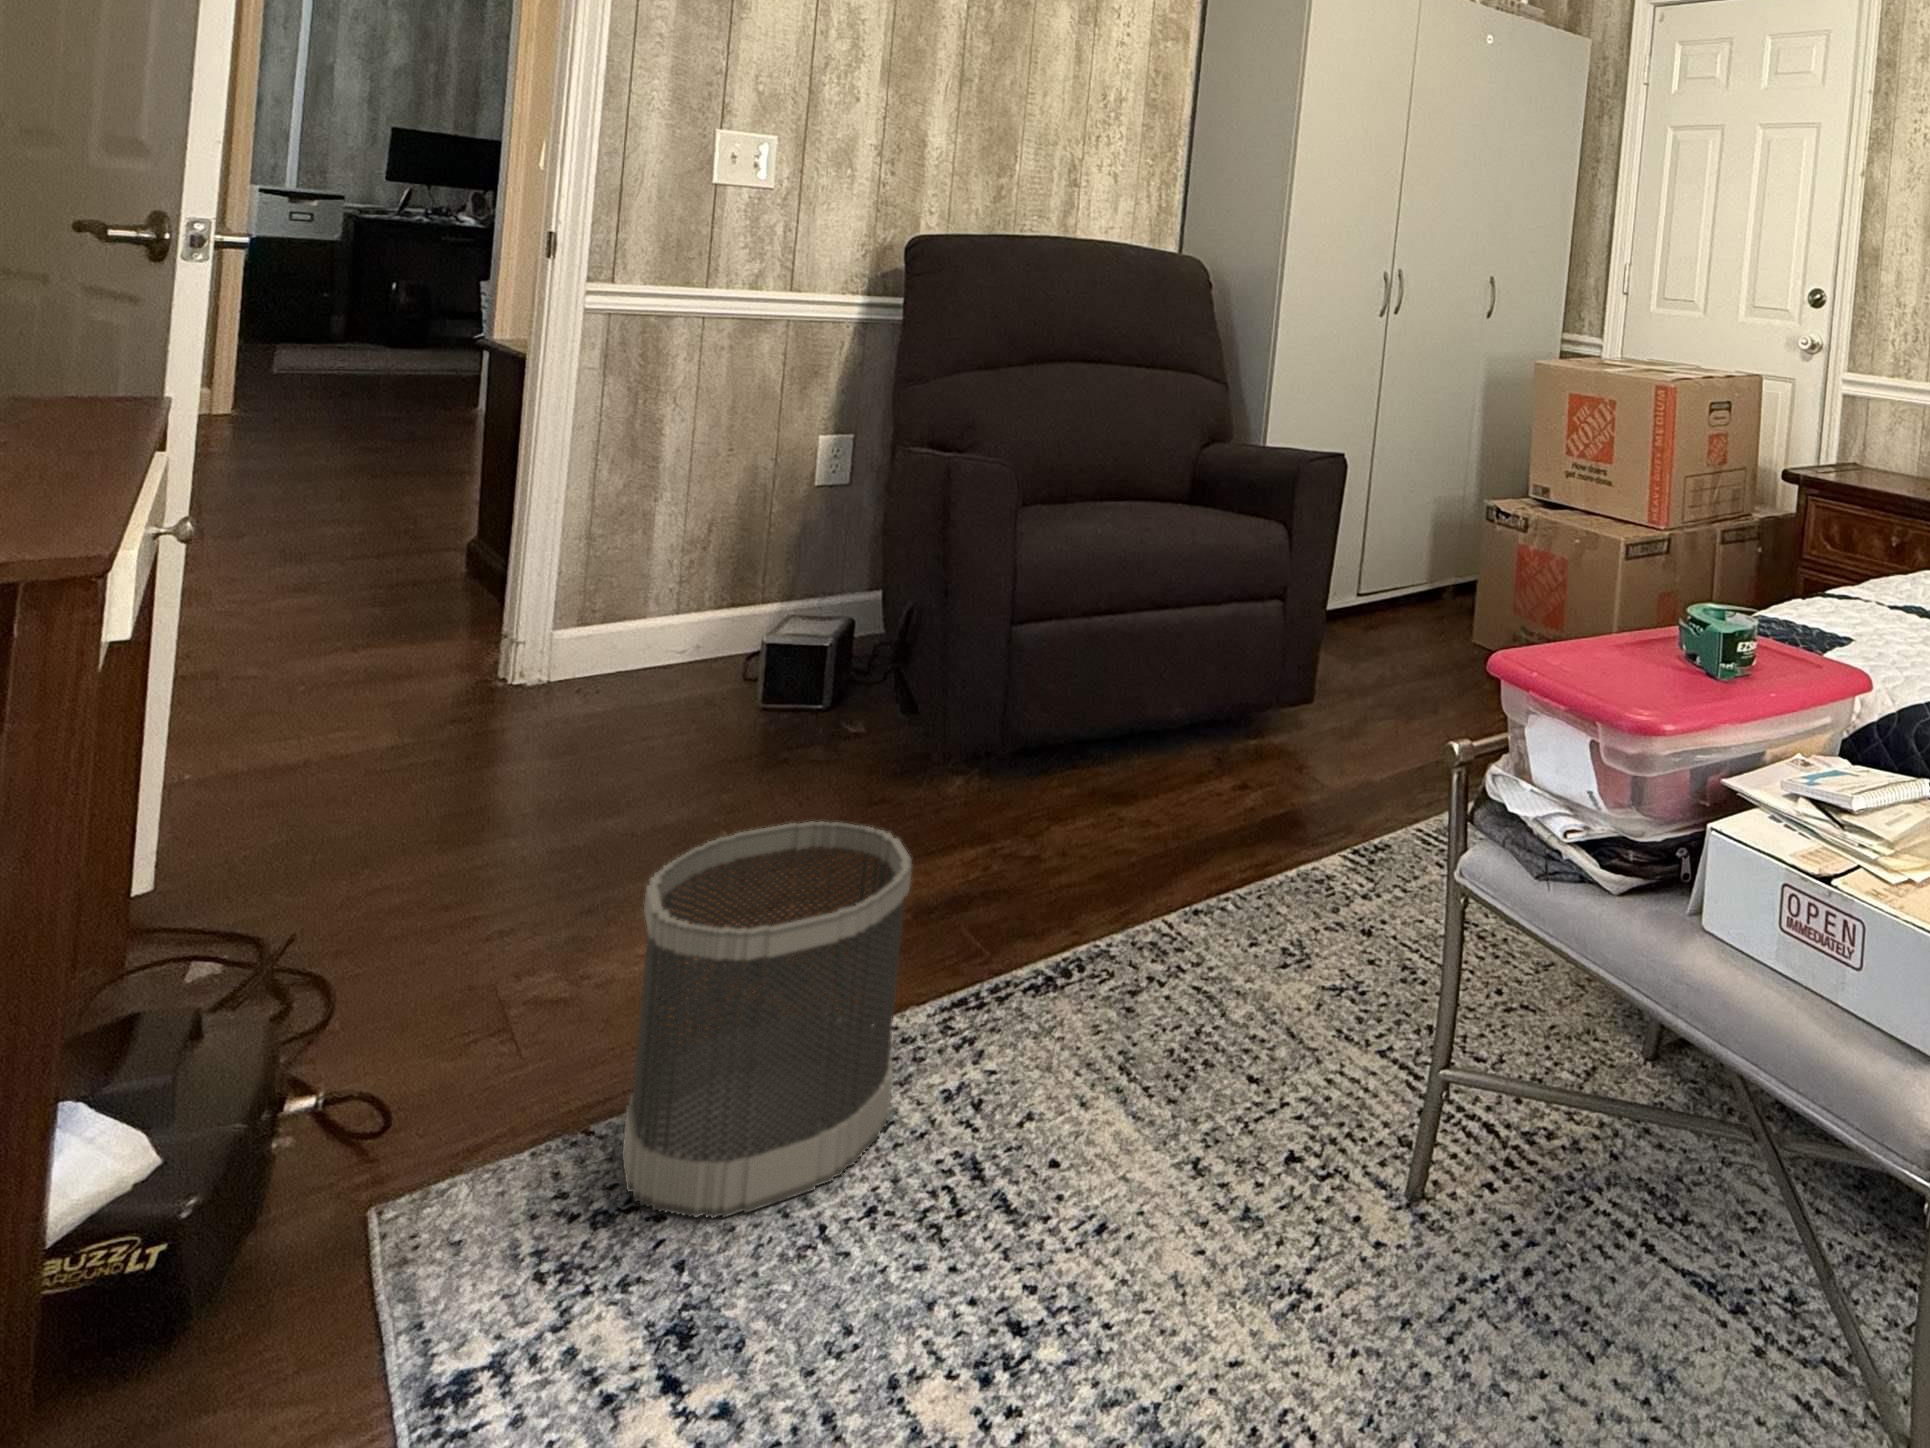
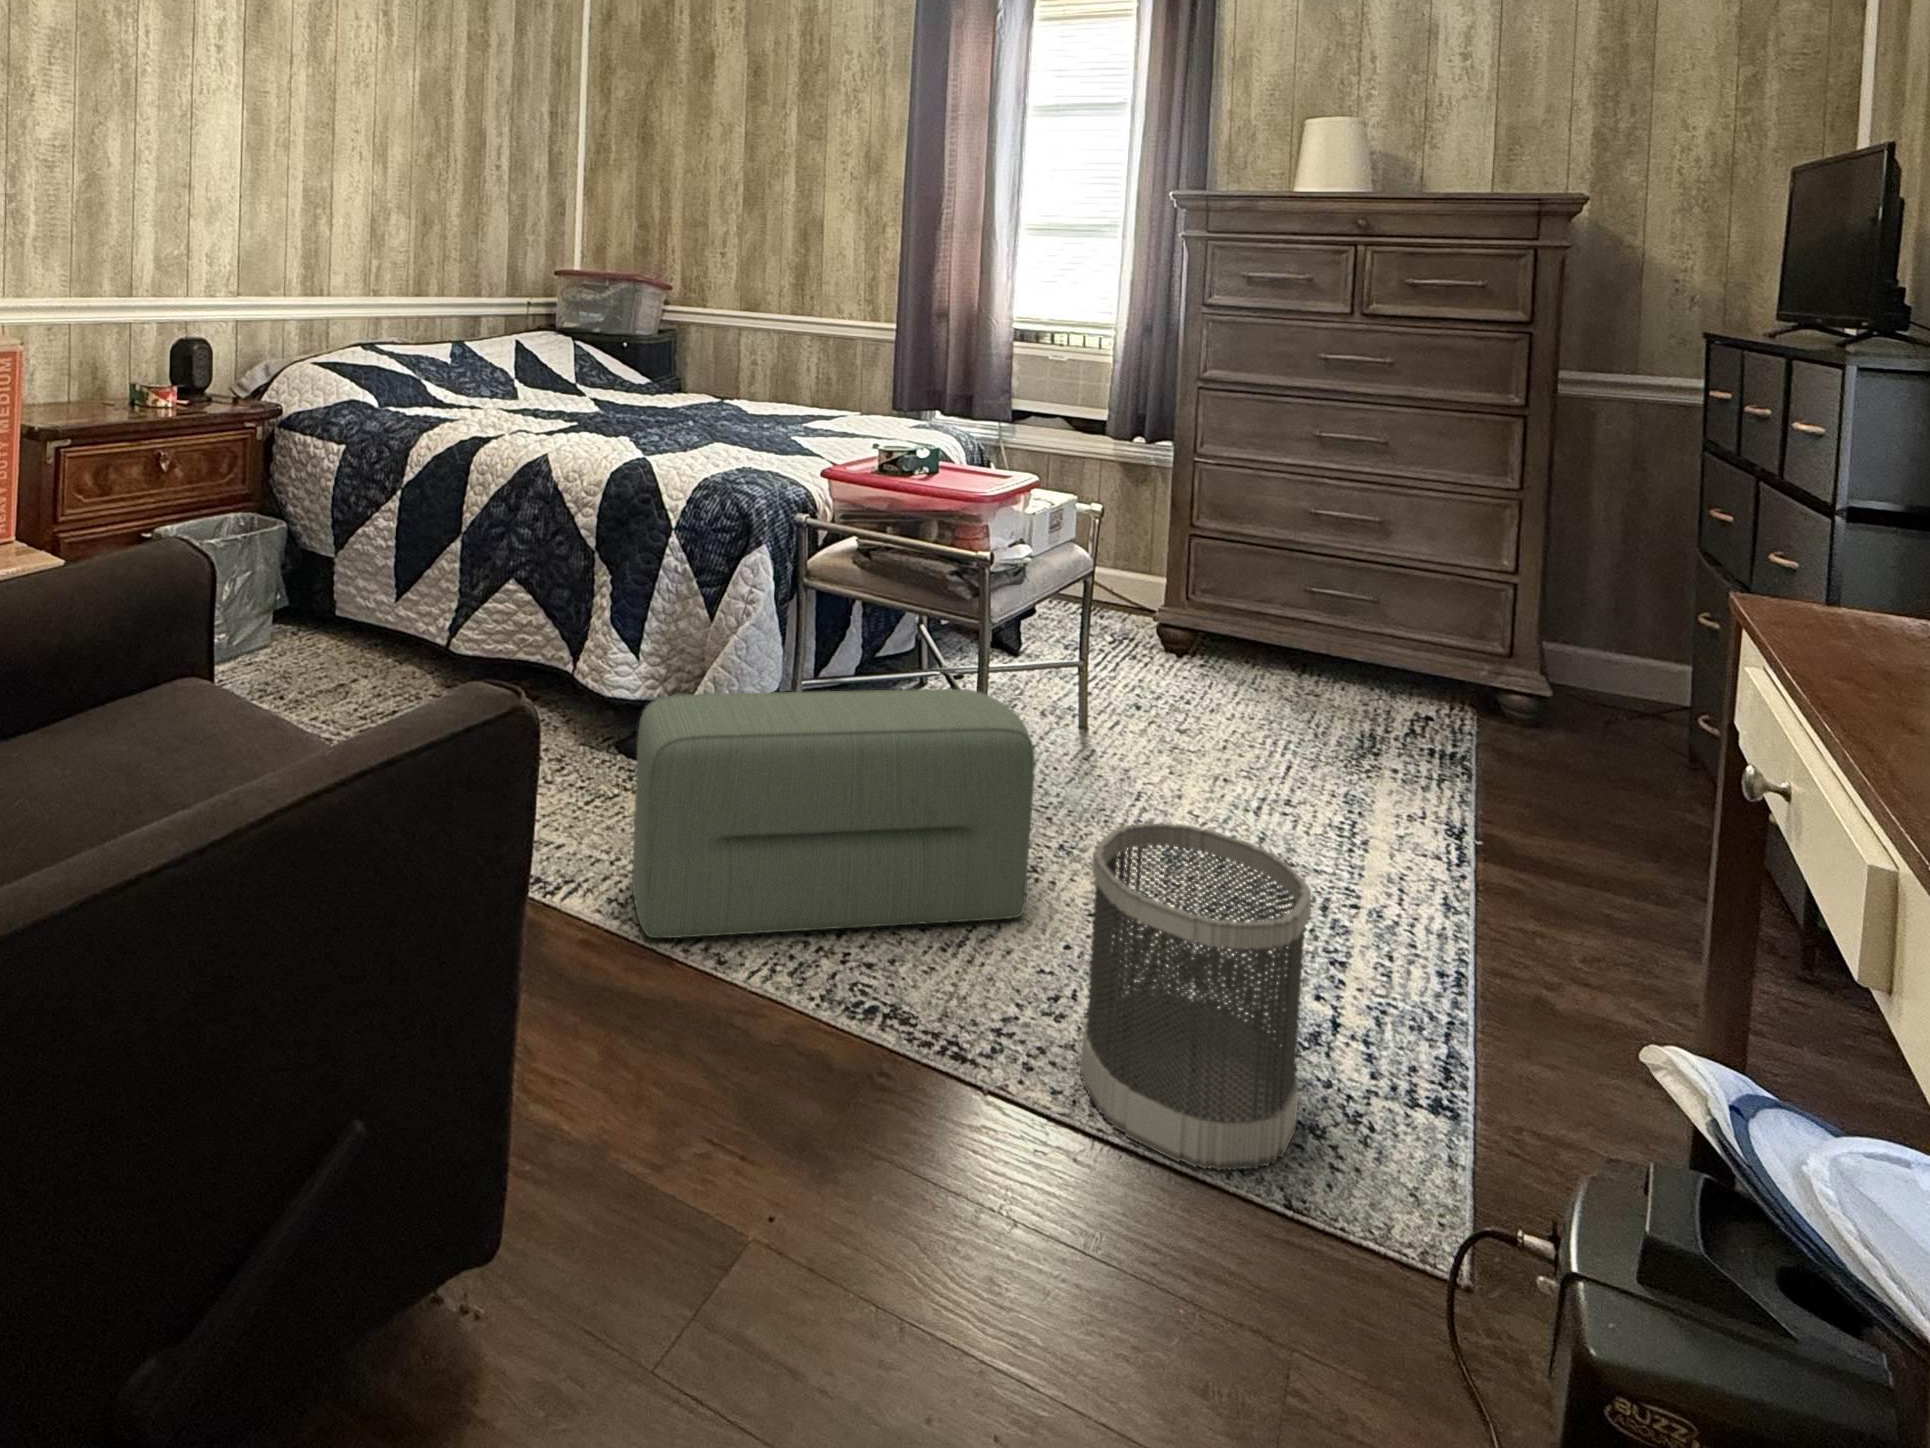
pouf: none [1136,709,1387,1164] -> present [632,689,1035,938]

